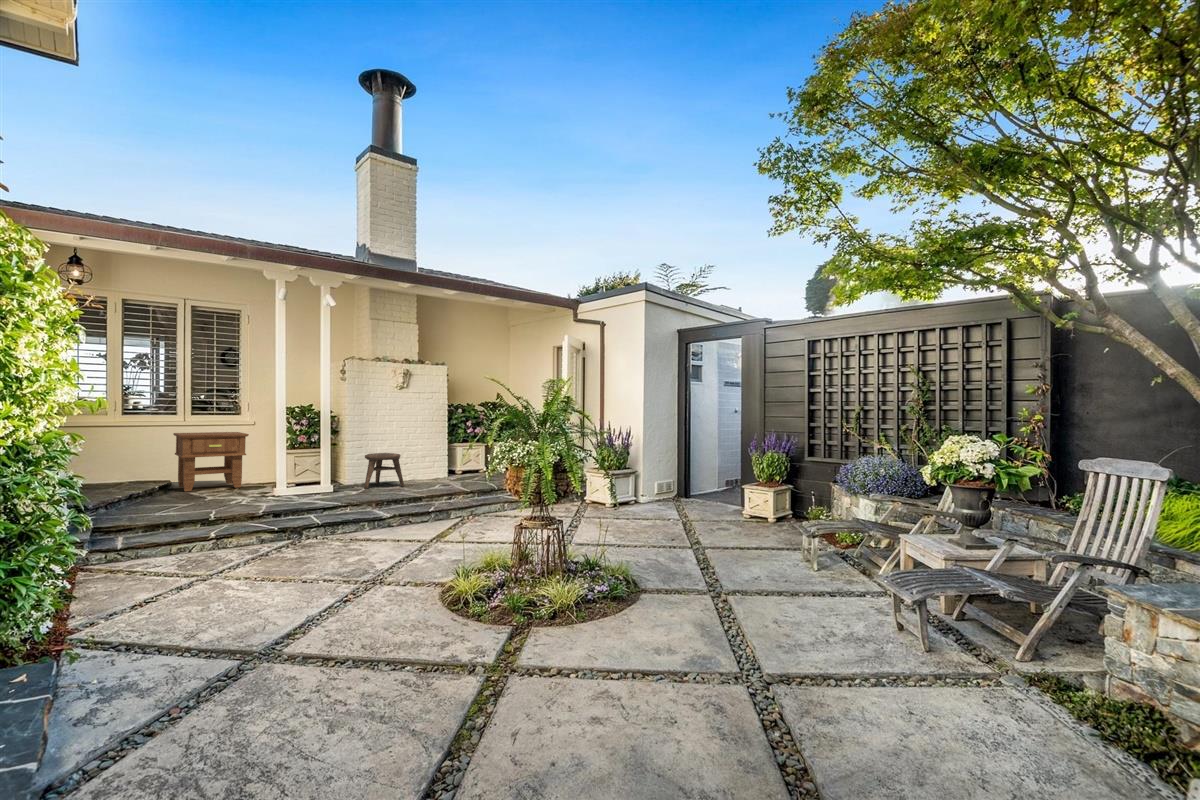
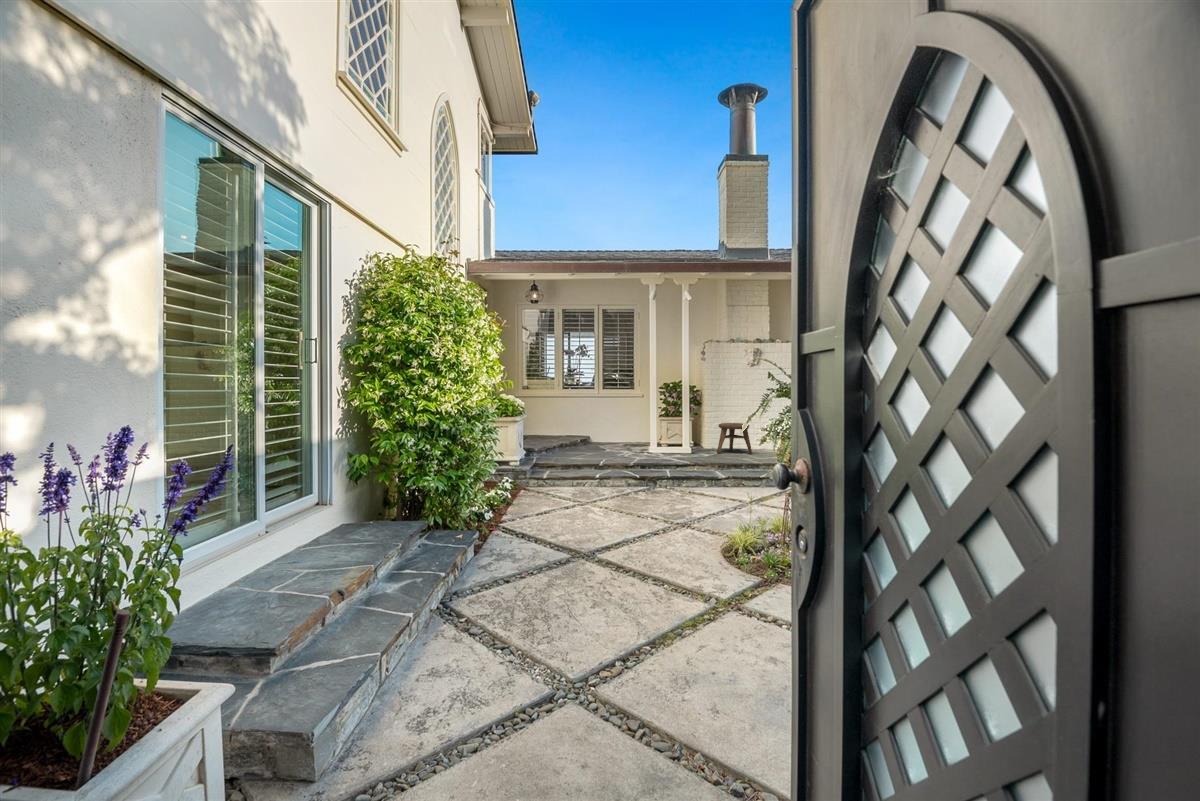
side table: present [173,432,249,491] -> none [590,402,634,445]

